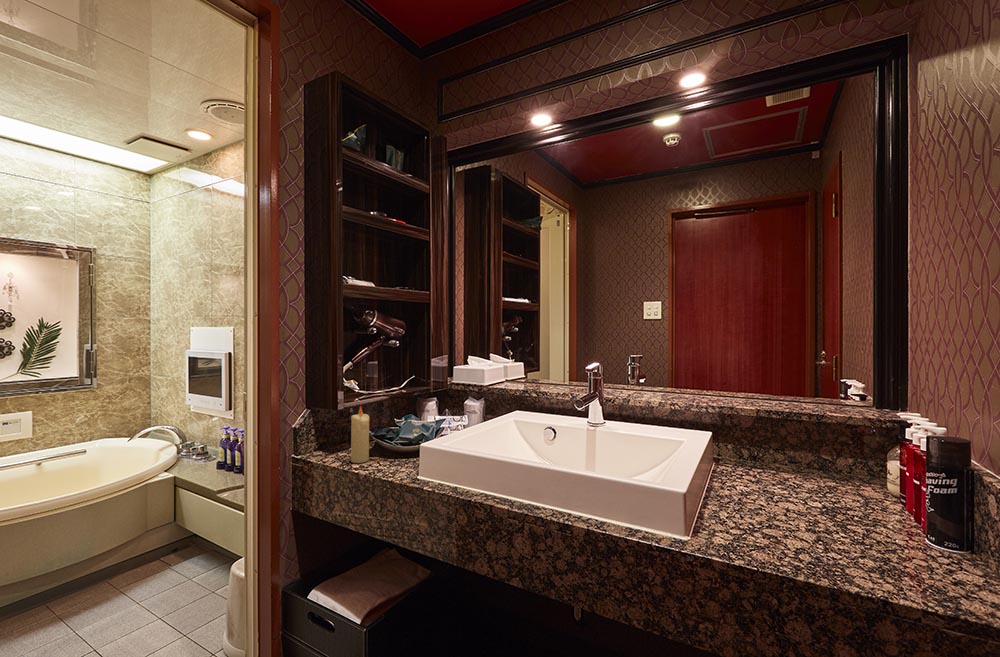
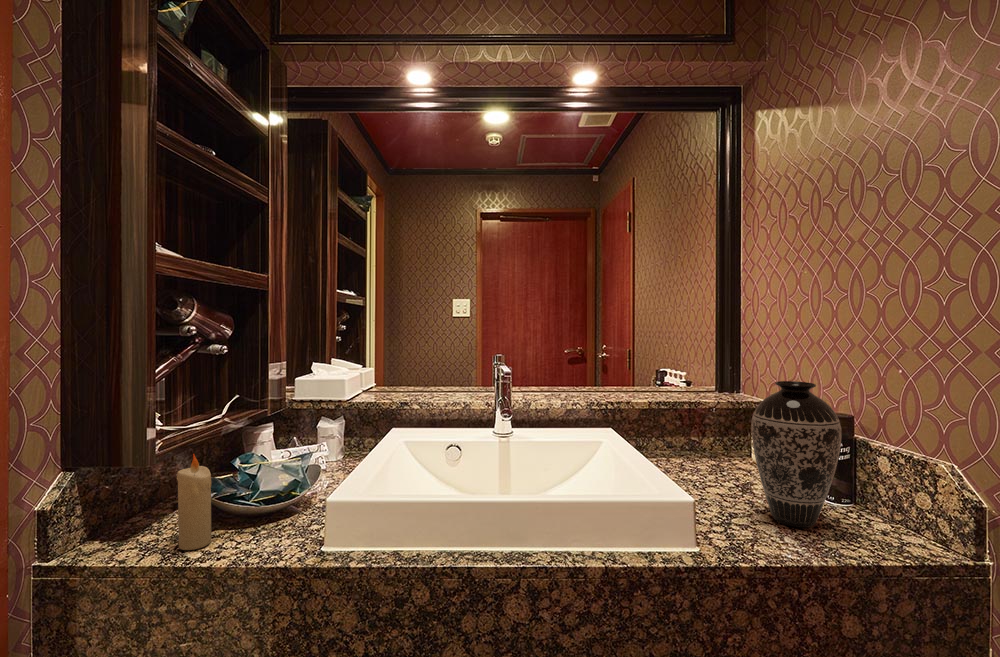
decorative vase: none [777,393,879,547] -> present [751,381,842,527]

